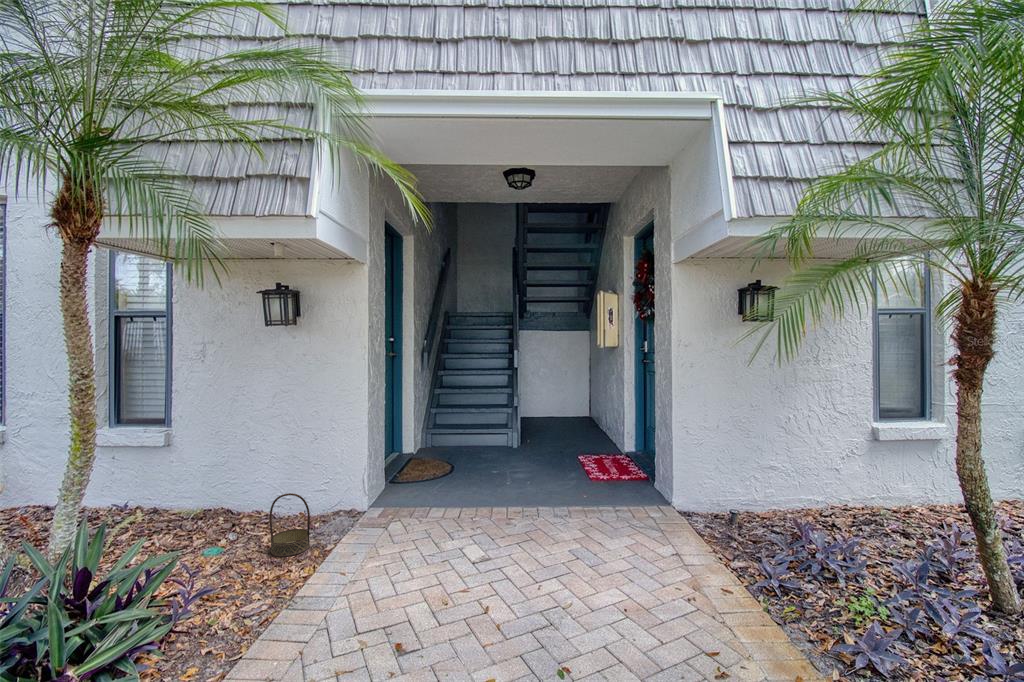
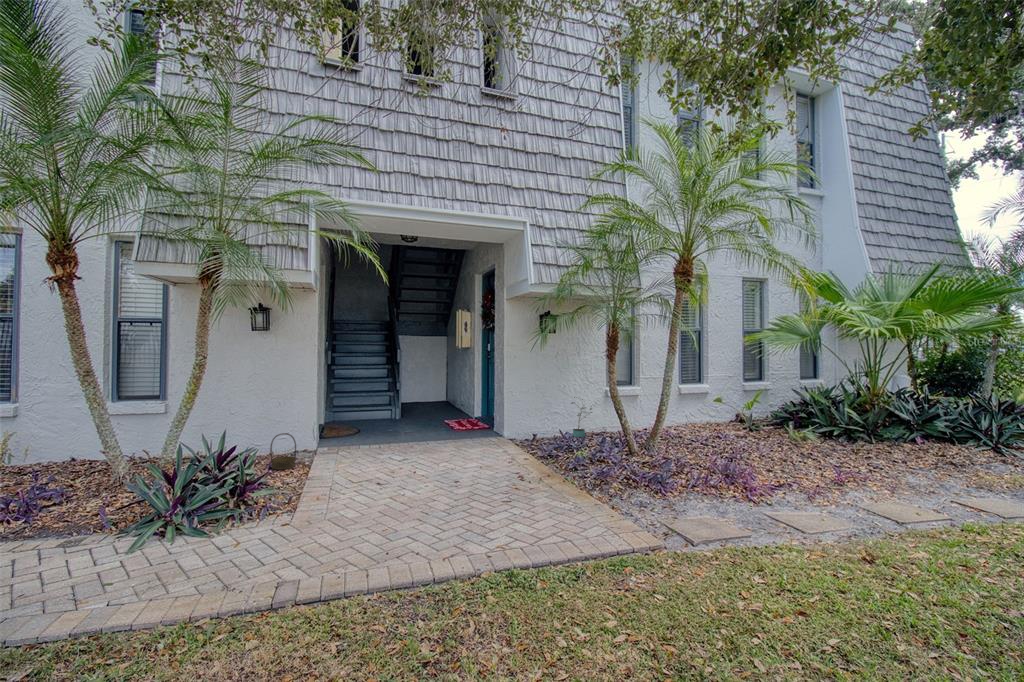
potted plant: none [807,440,857,520] -> present [572,397,592,437]

